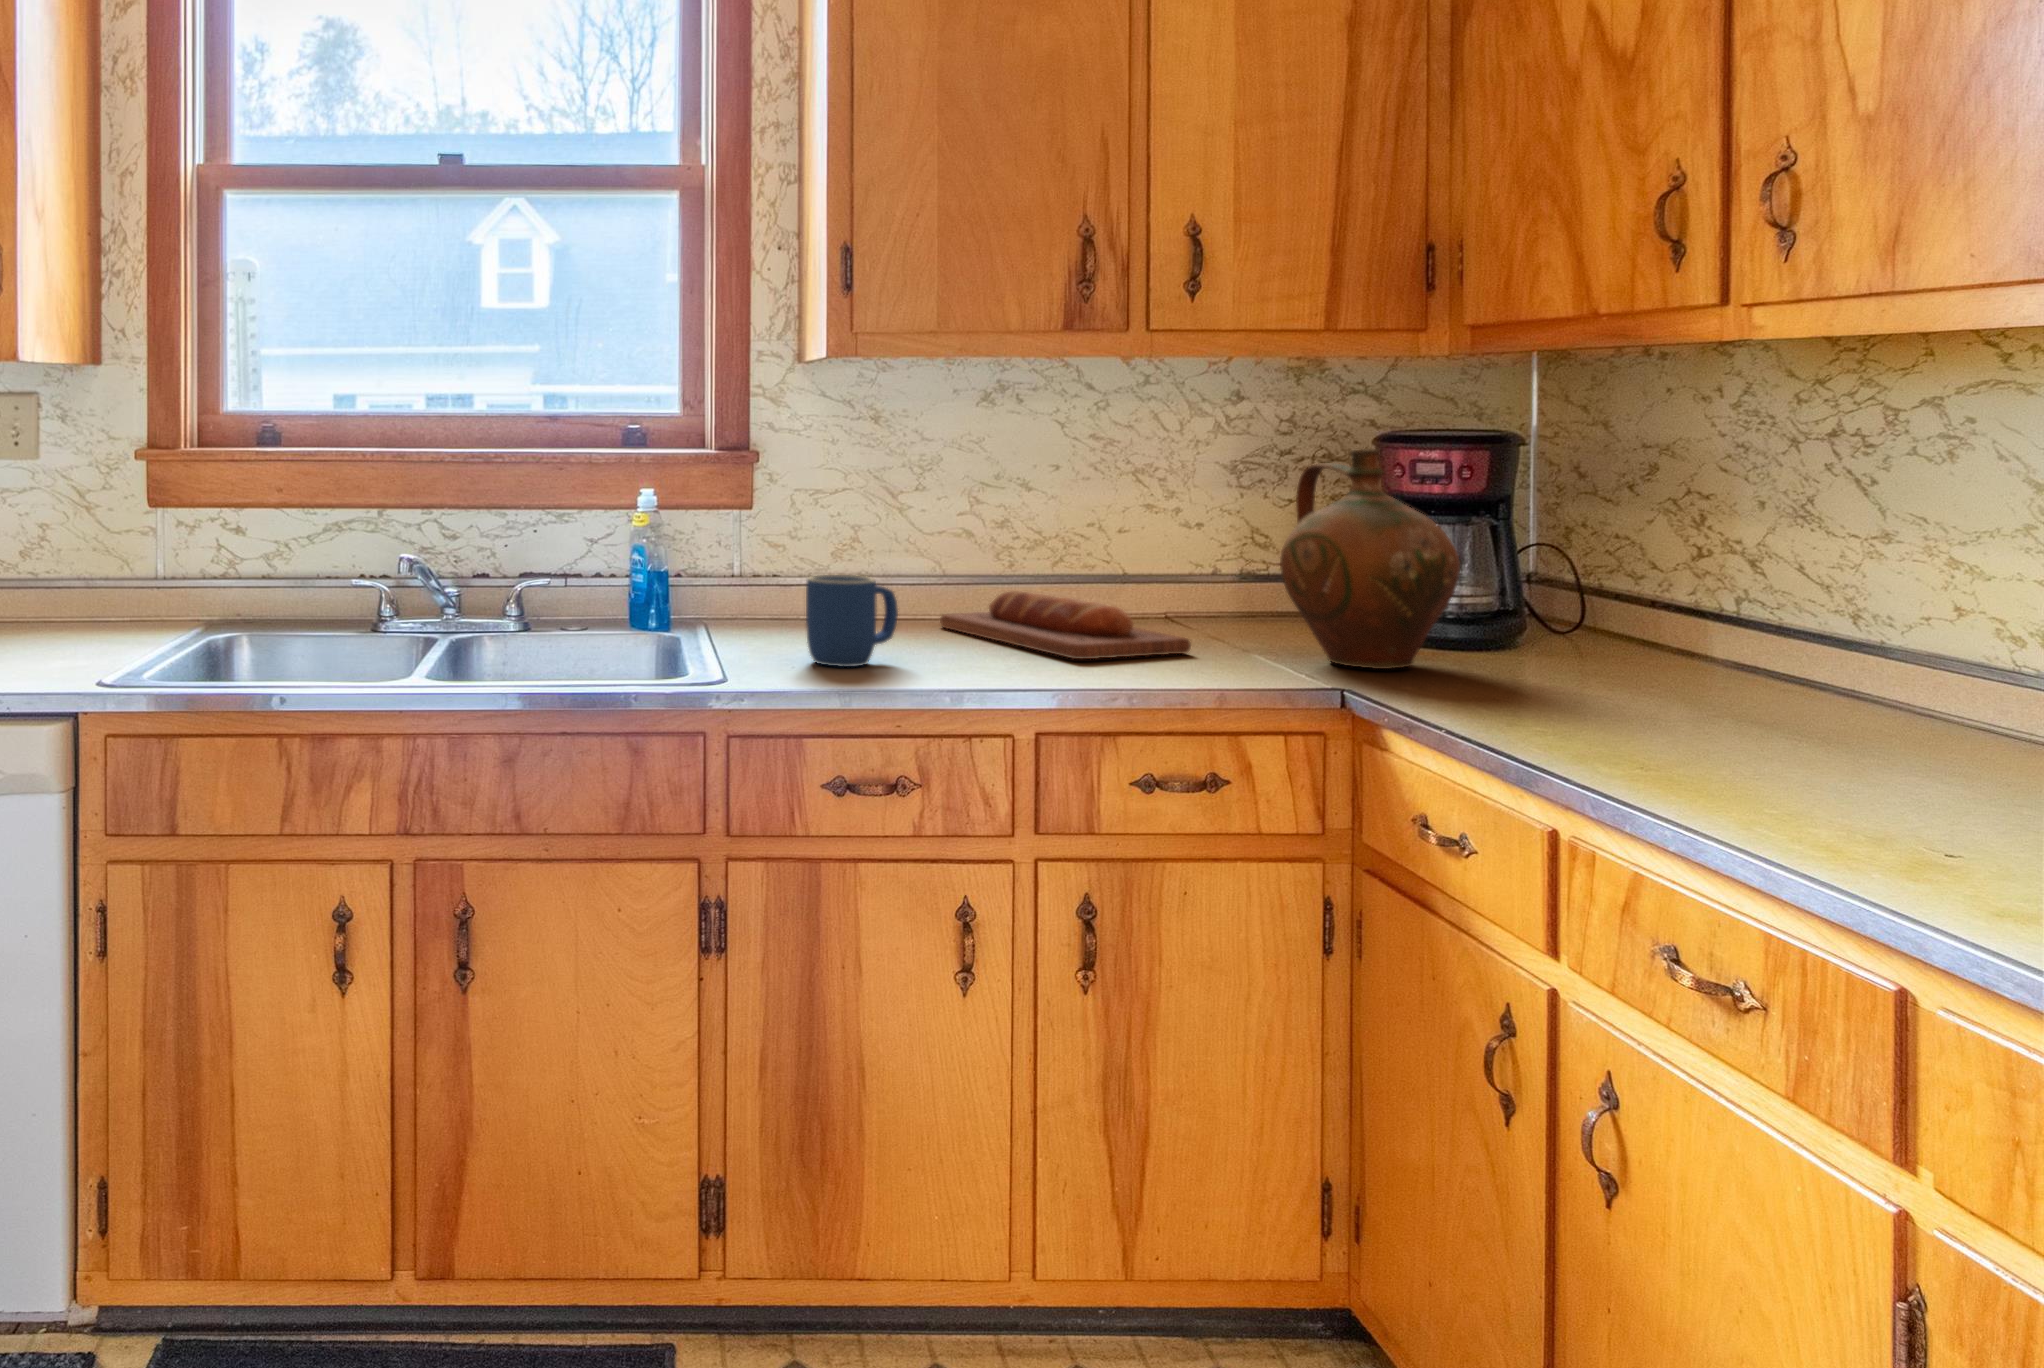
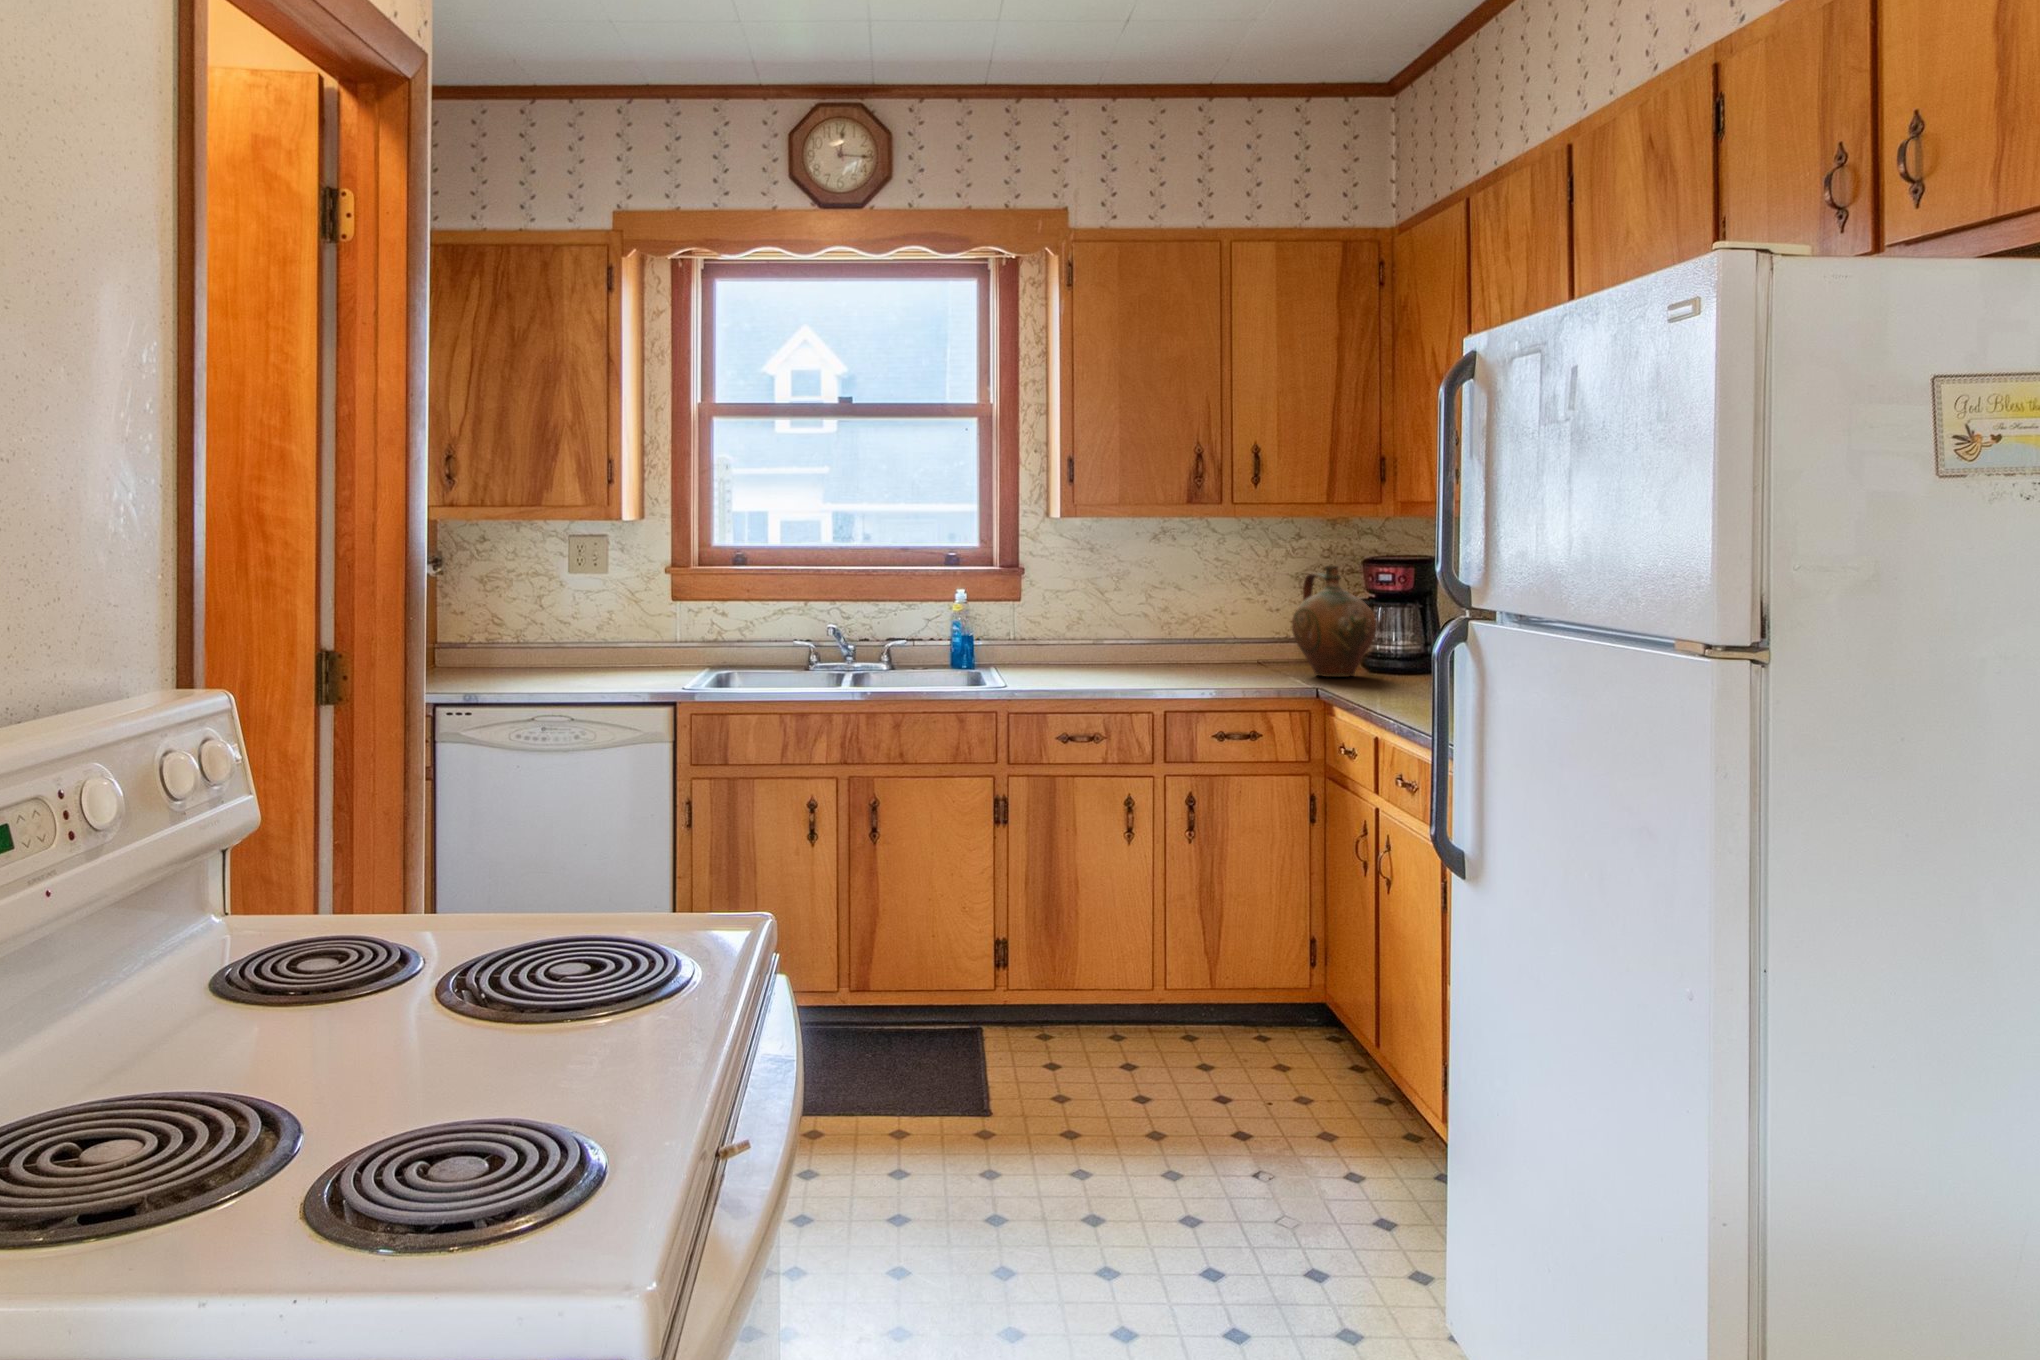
mug: present [806,575,898,667] -> none [1049,633,1097,680]
bread loaf: present [940,591,1191,659] -> none [1124,644,1249,675]

